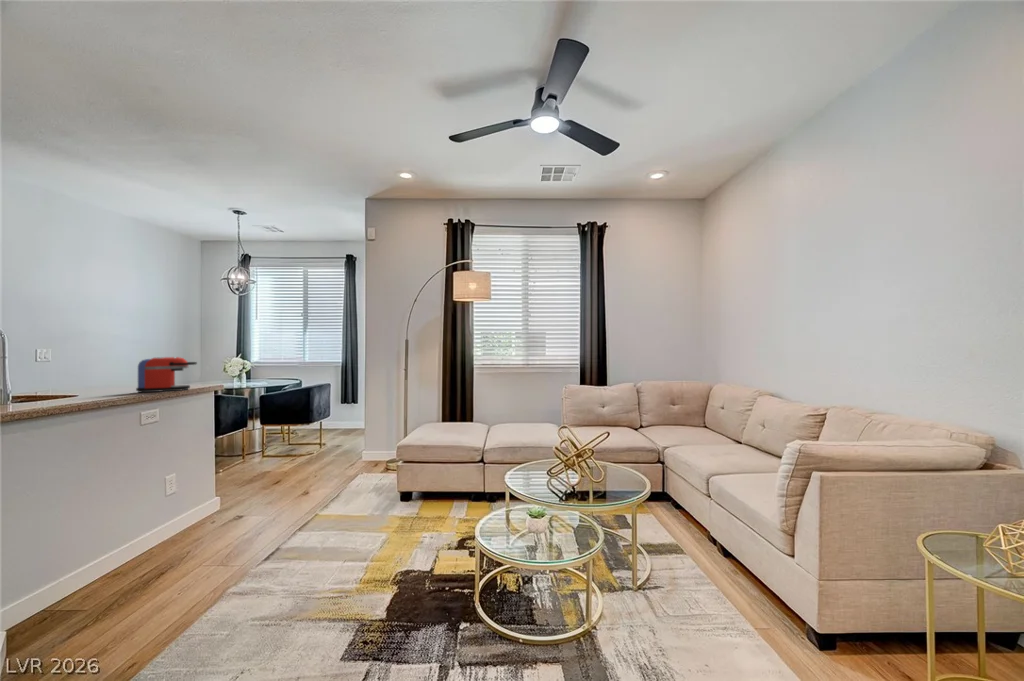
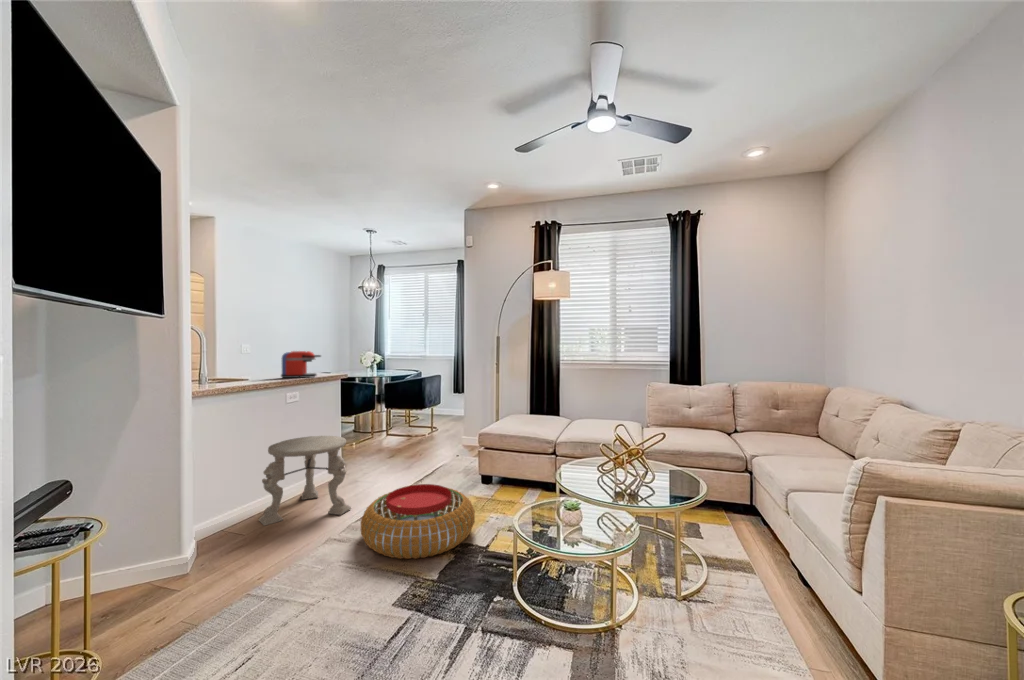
side table: none [110,462,246,590] -> present [259,436,351,525]
pouf: none [273,509,412,601] -> present [361,484,475,559]

